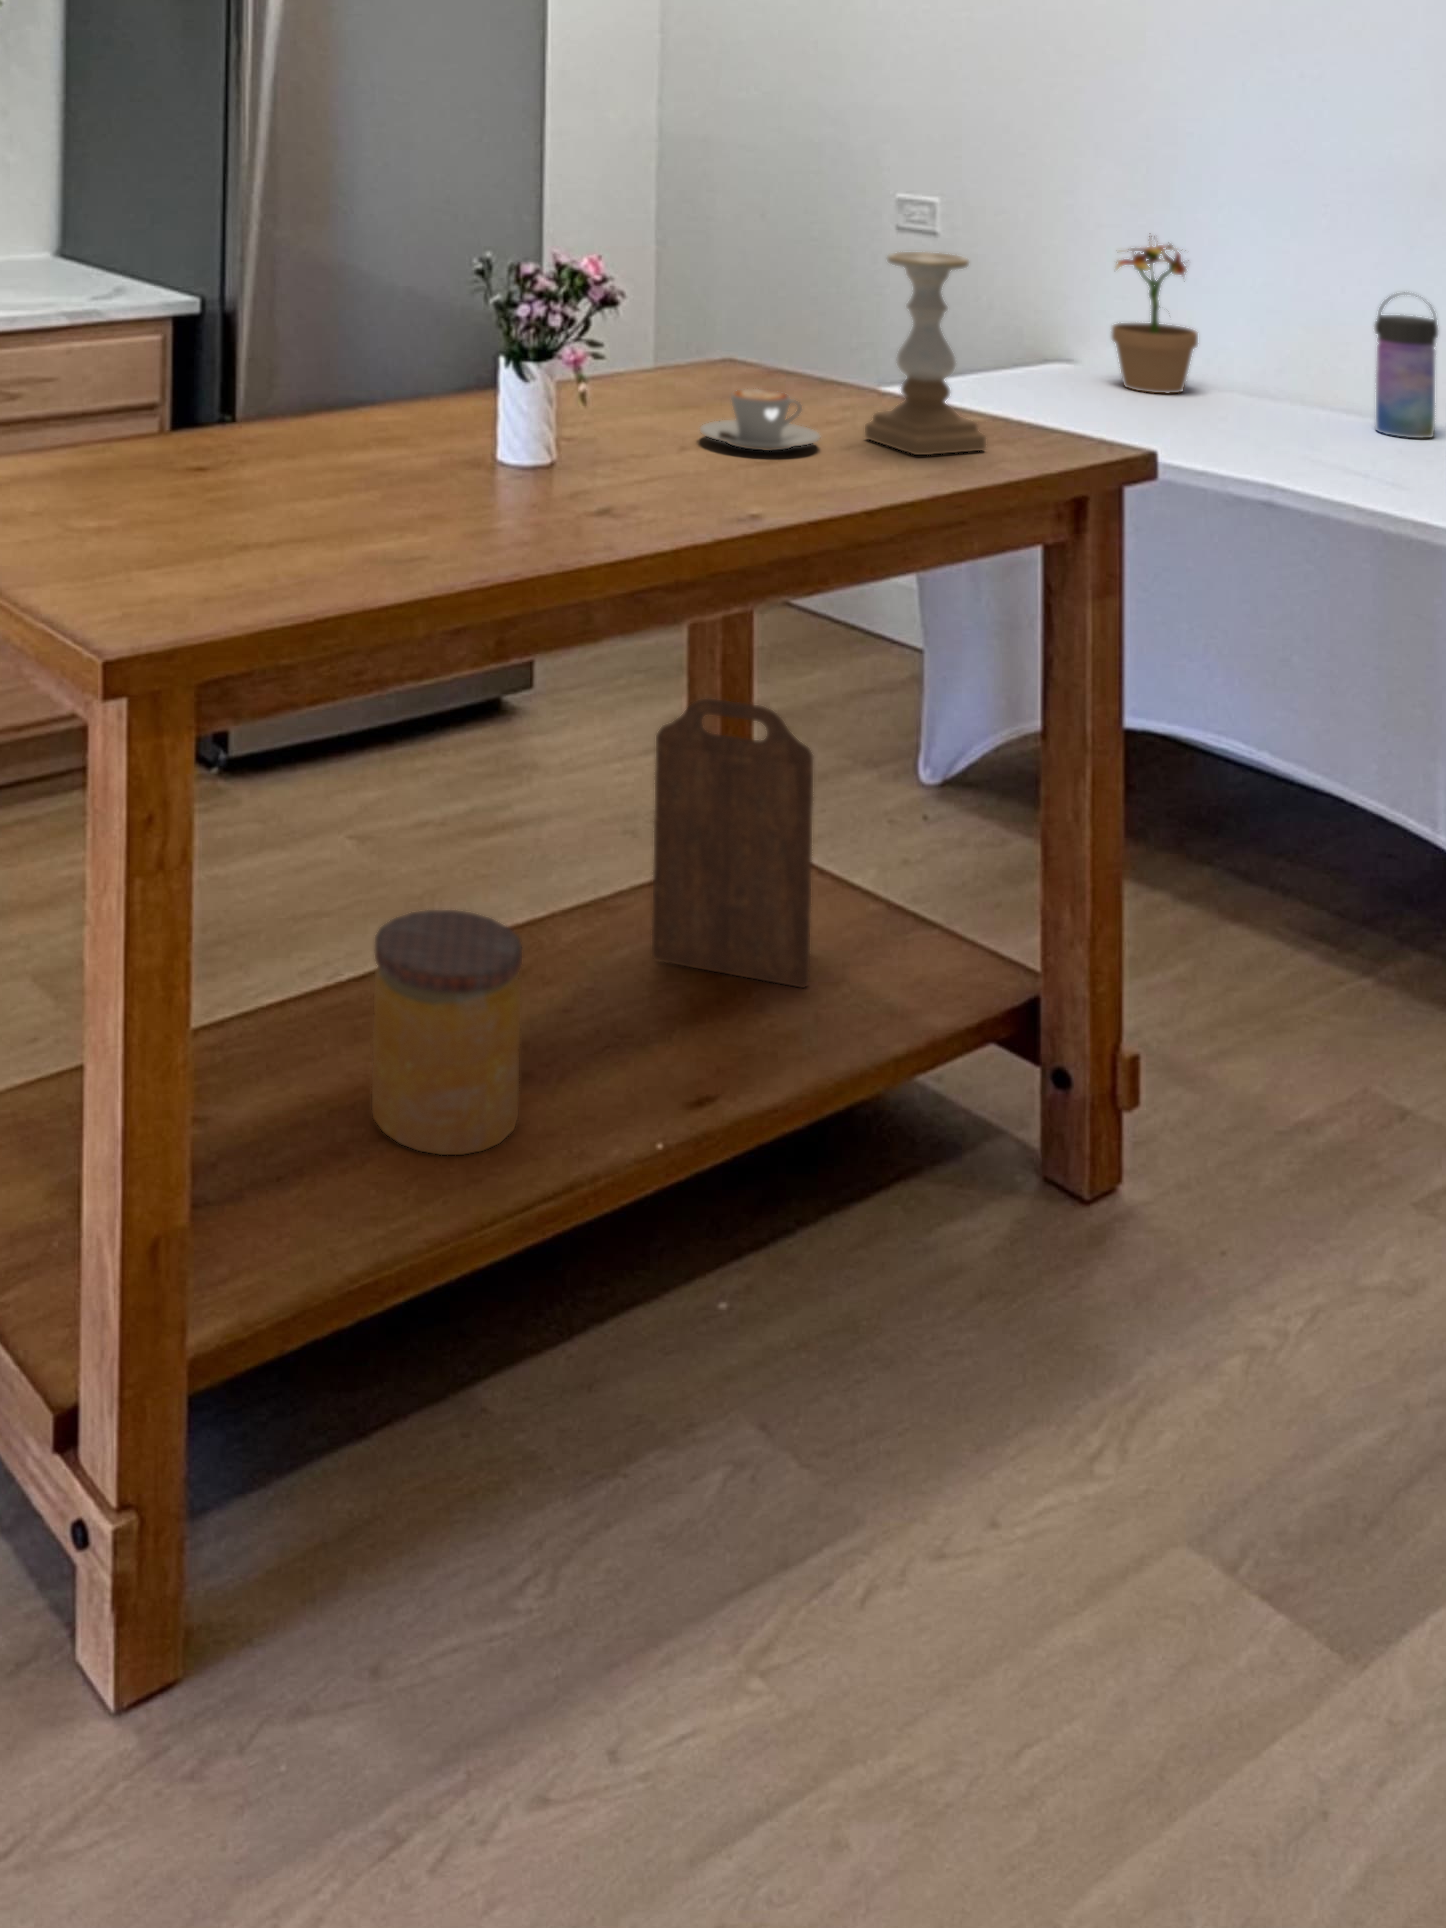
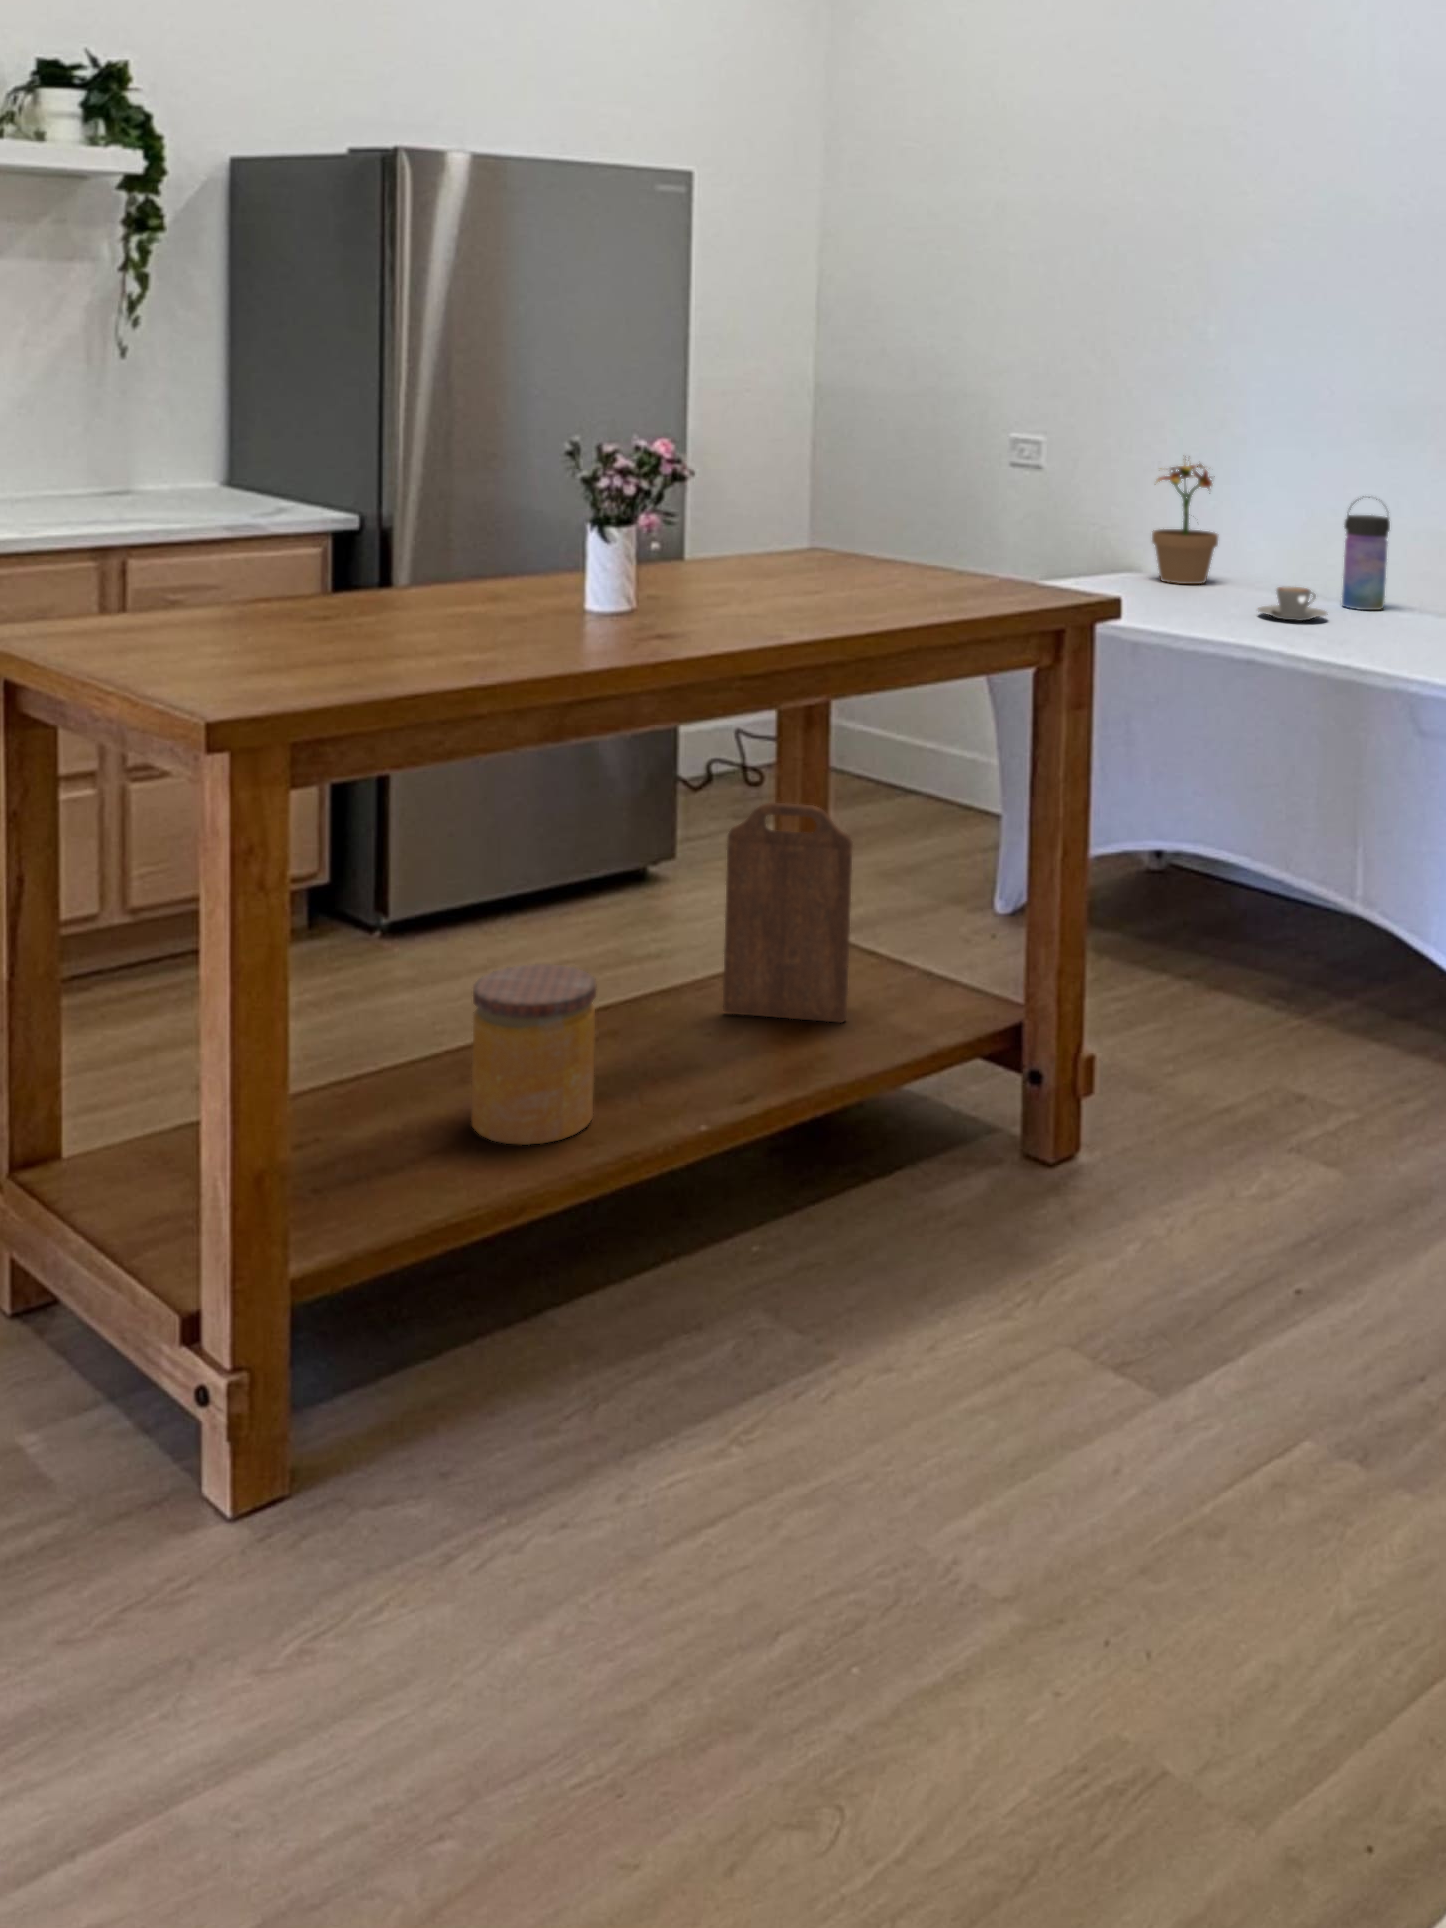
candle holder: present [865,252,986,455] -> none [897,438,990,597]
coffee cup: present [700,389,820,451] -> present [1258,587,1328,621]

